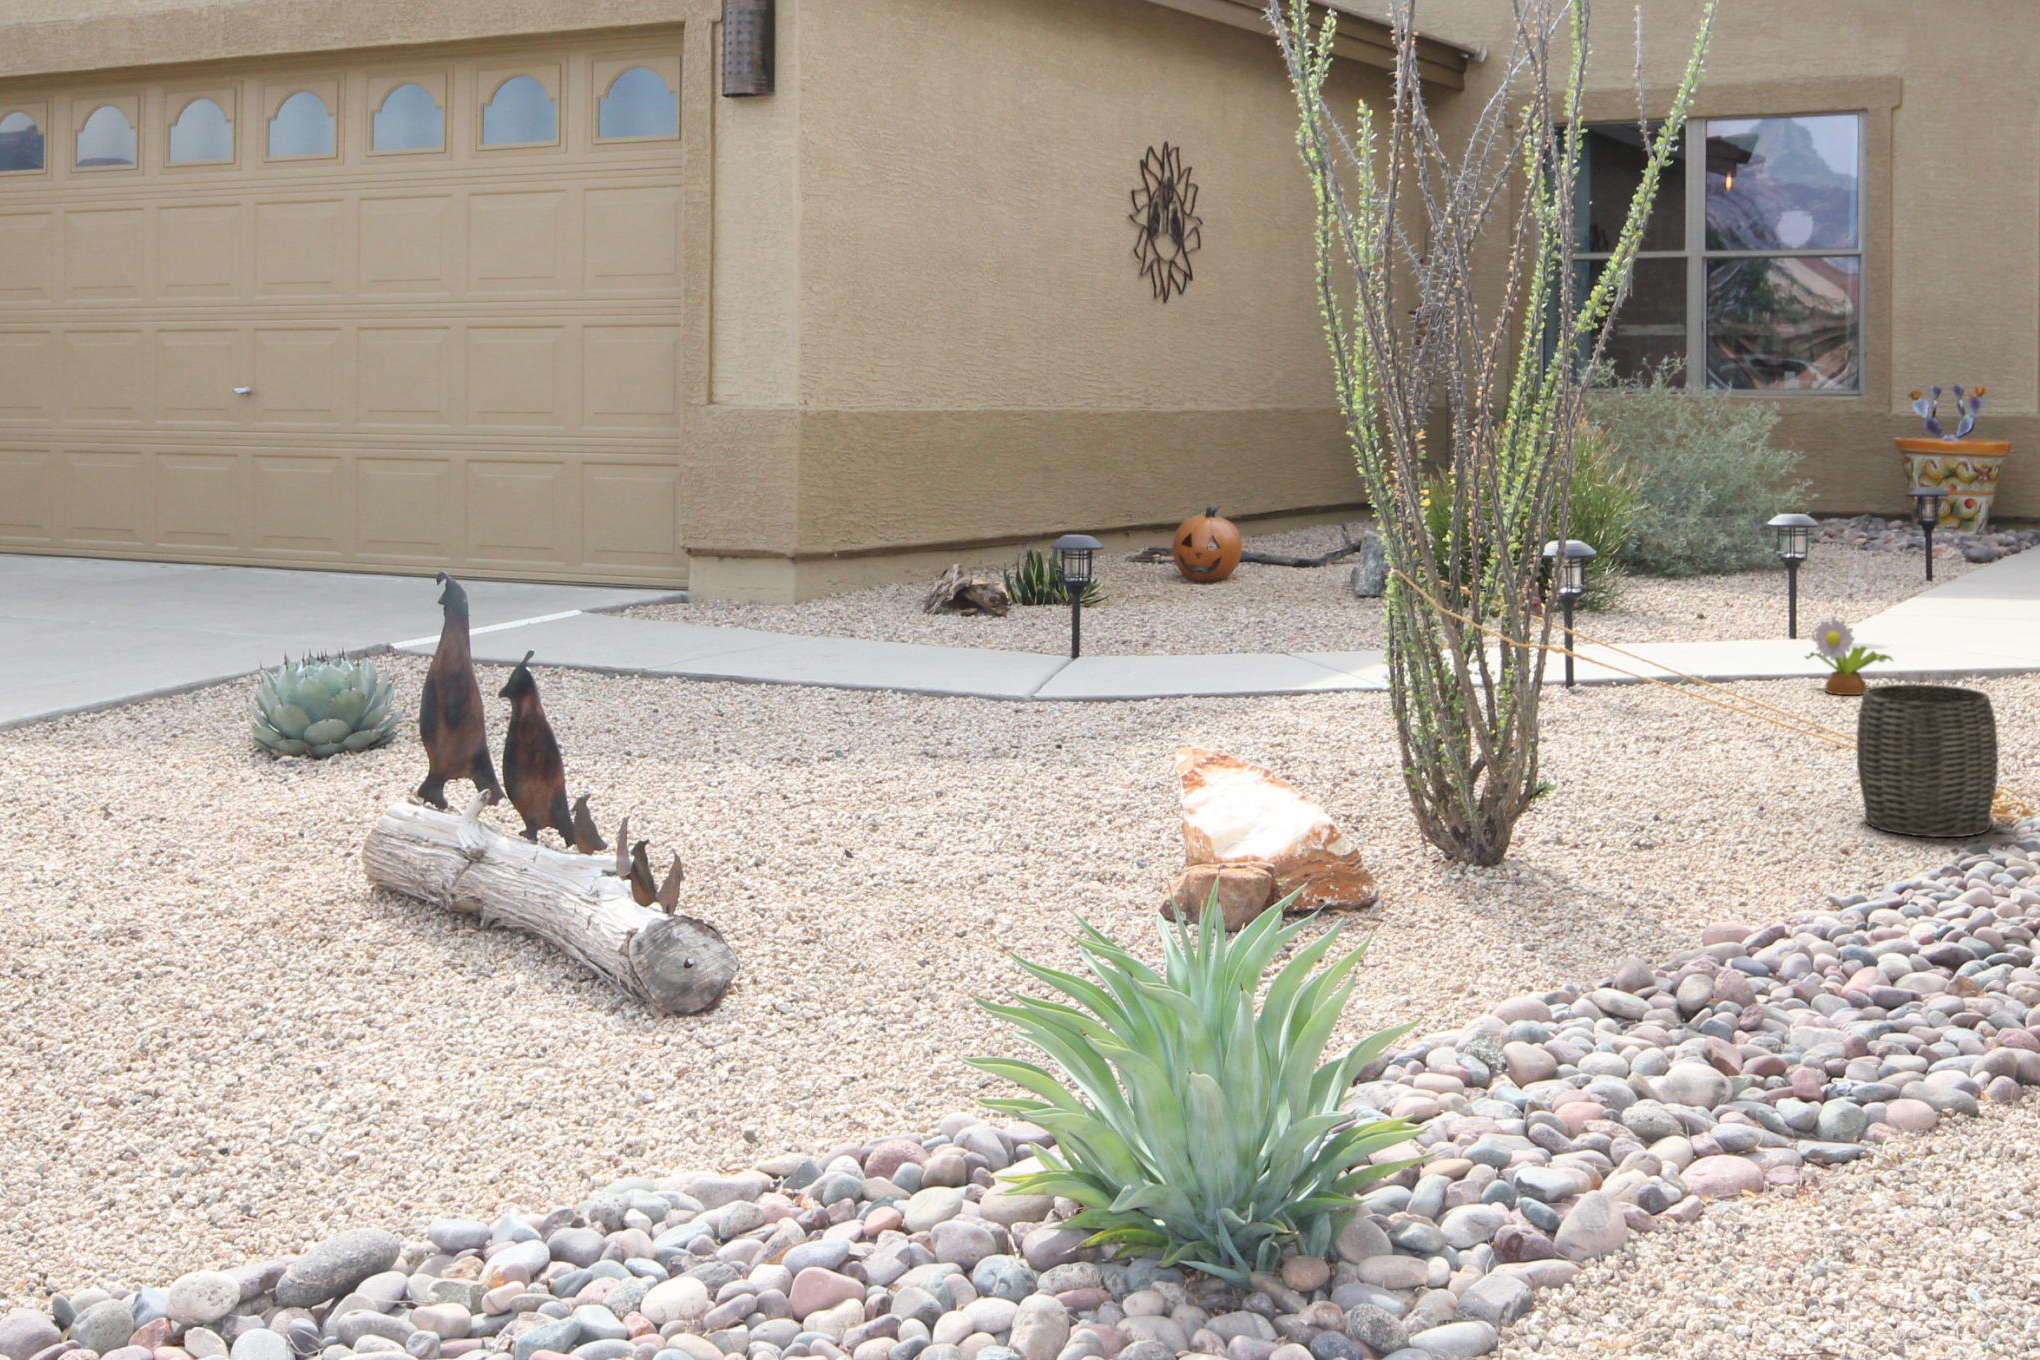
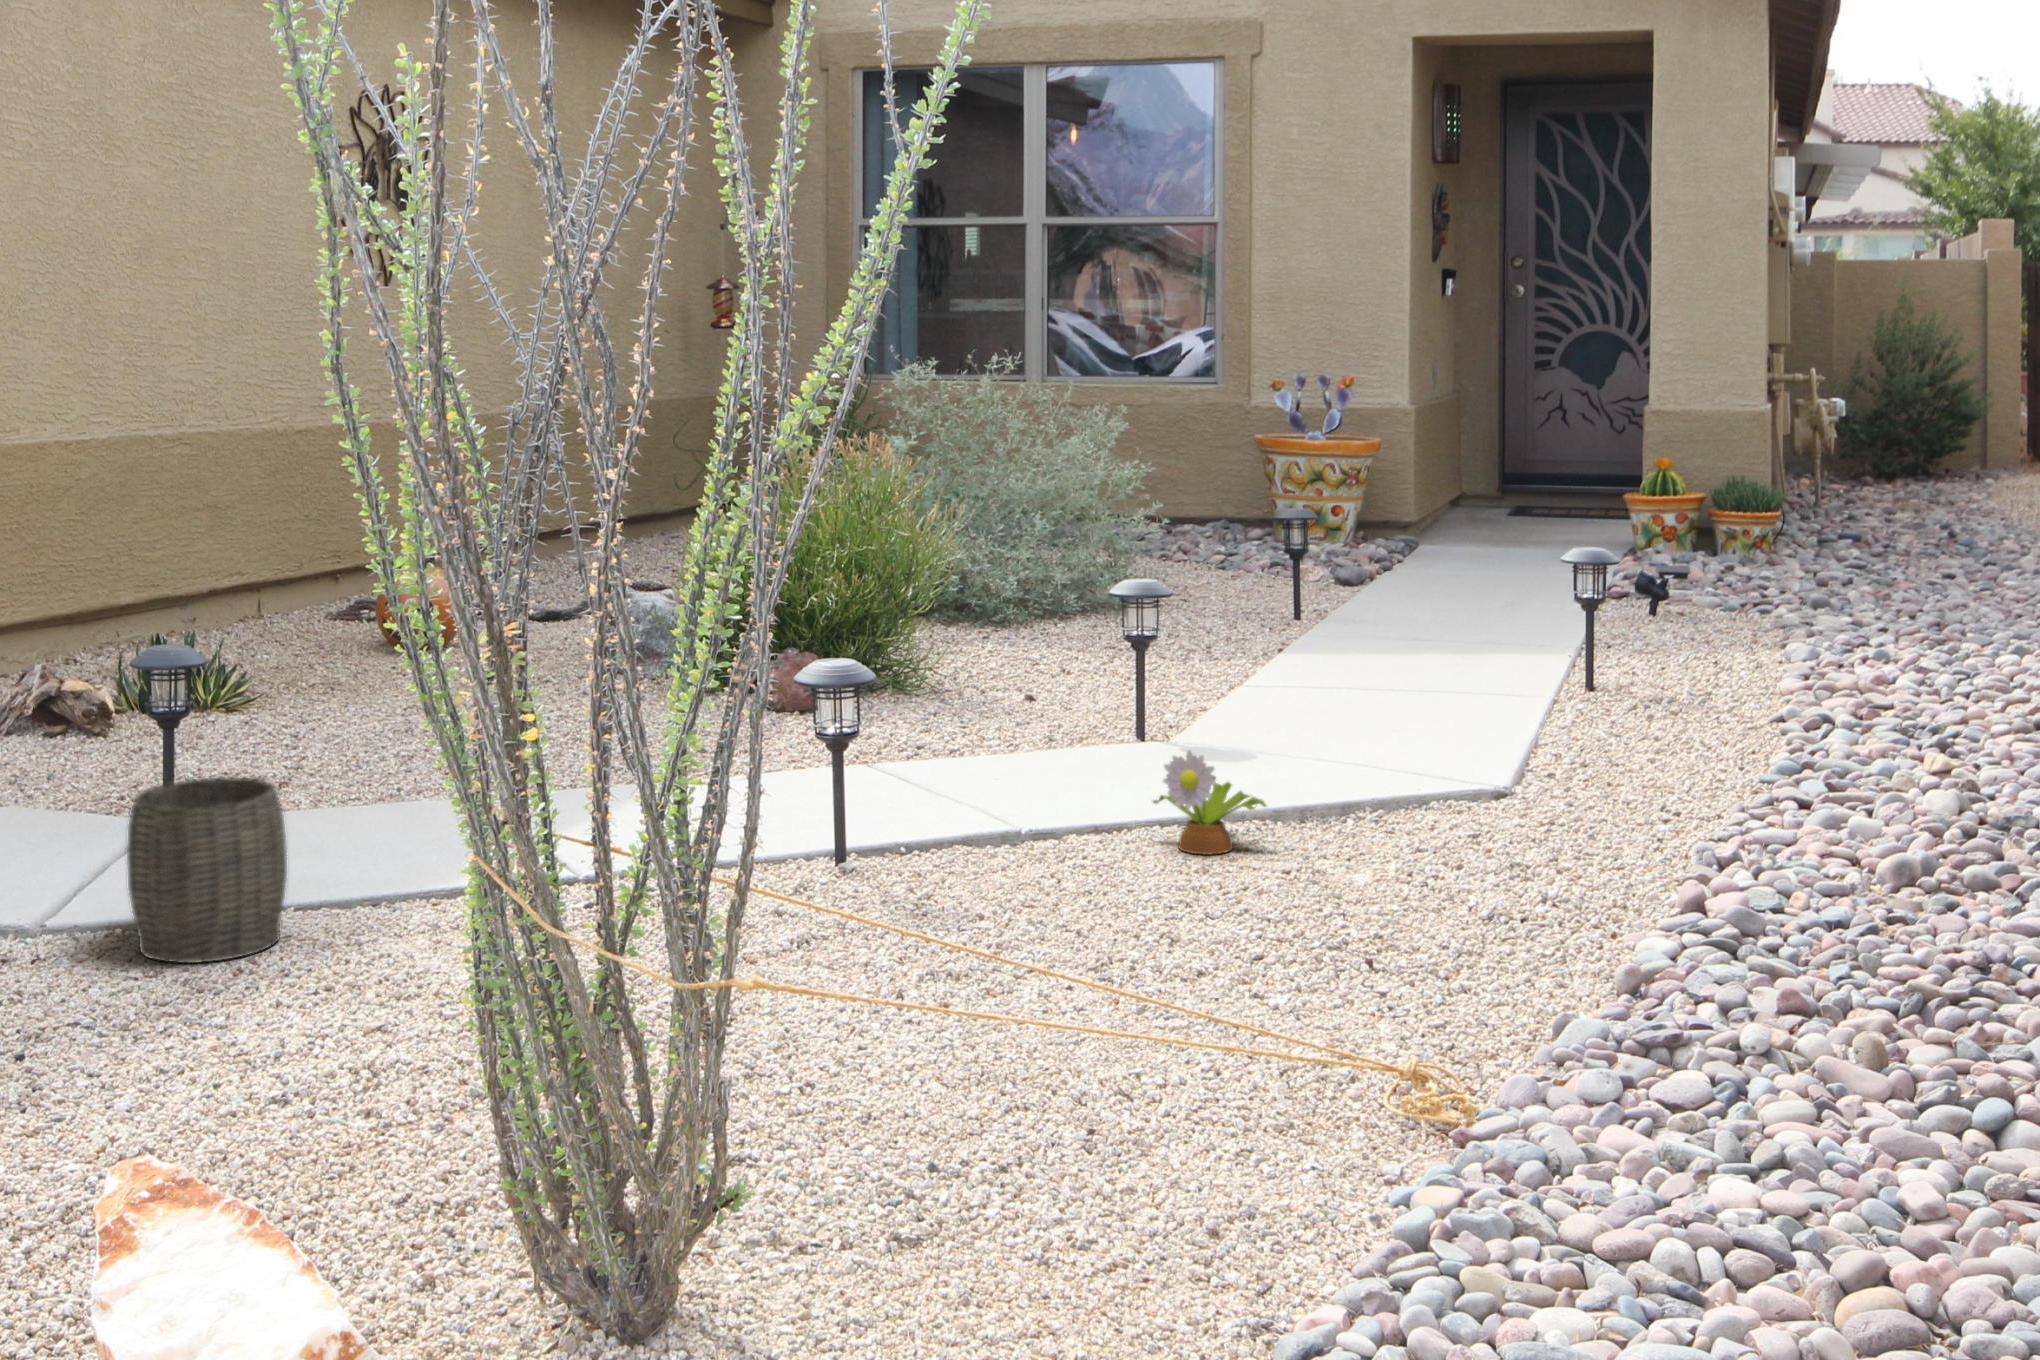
woven basket: present [1857,684,1998,837] -> present [127,777,287,963]

